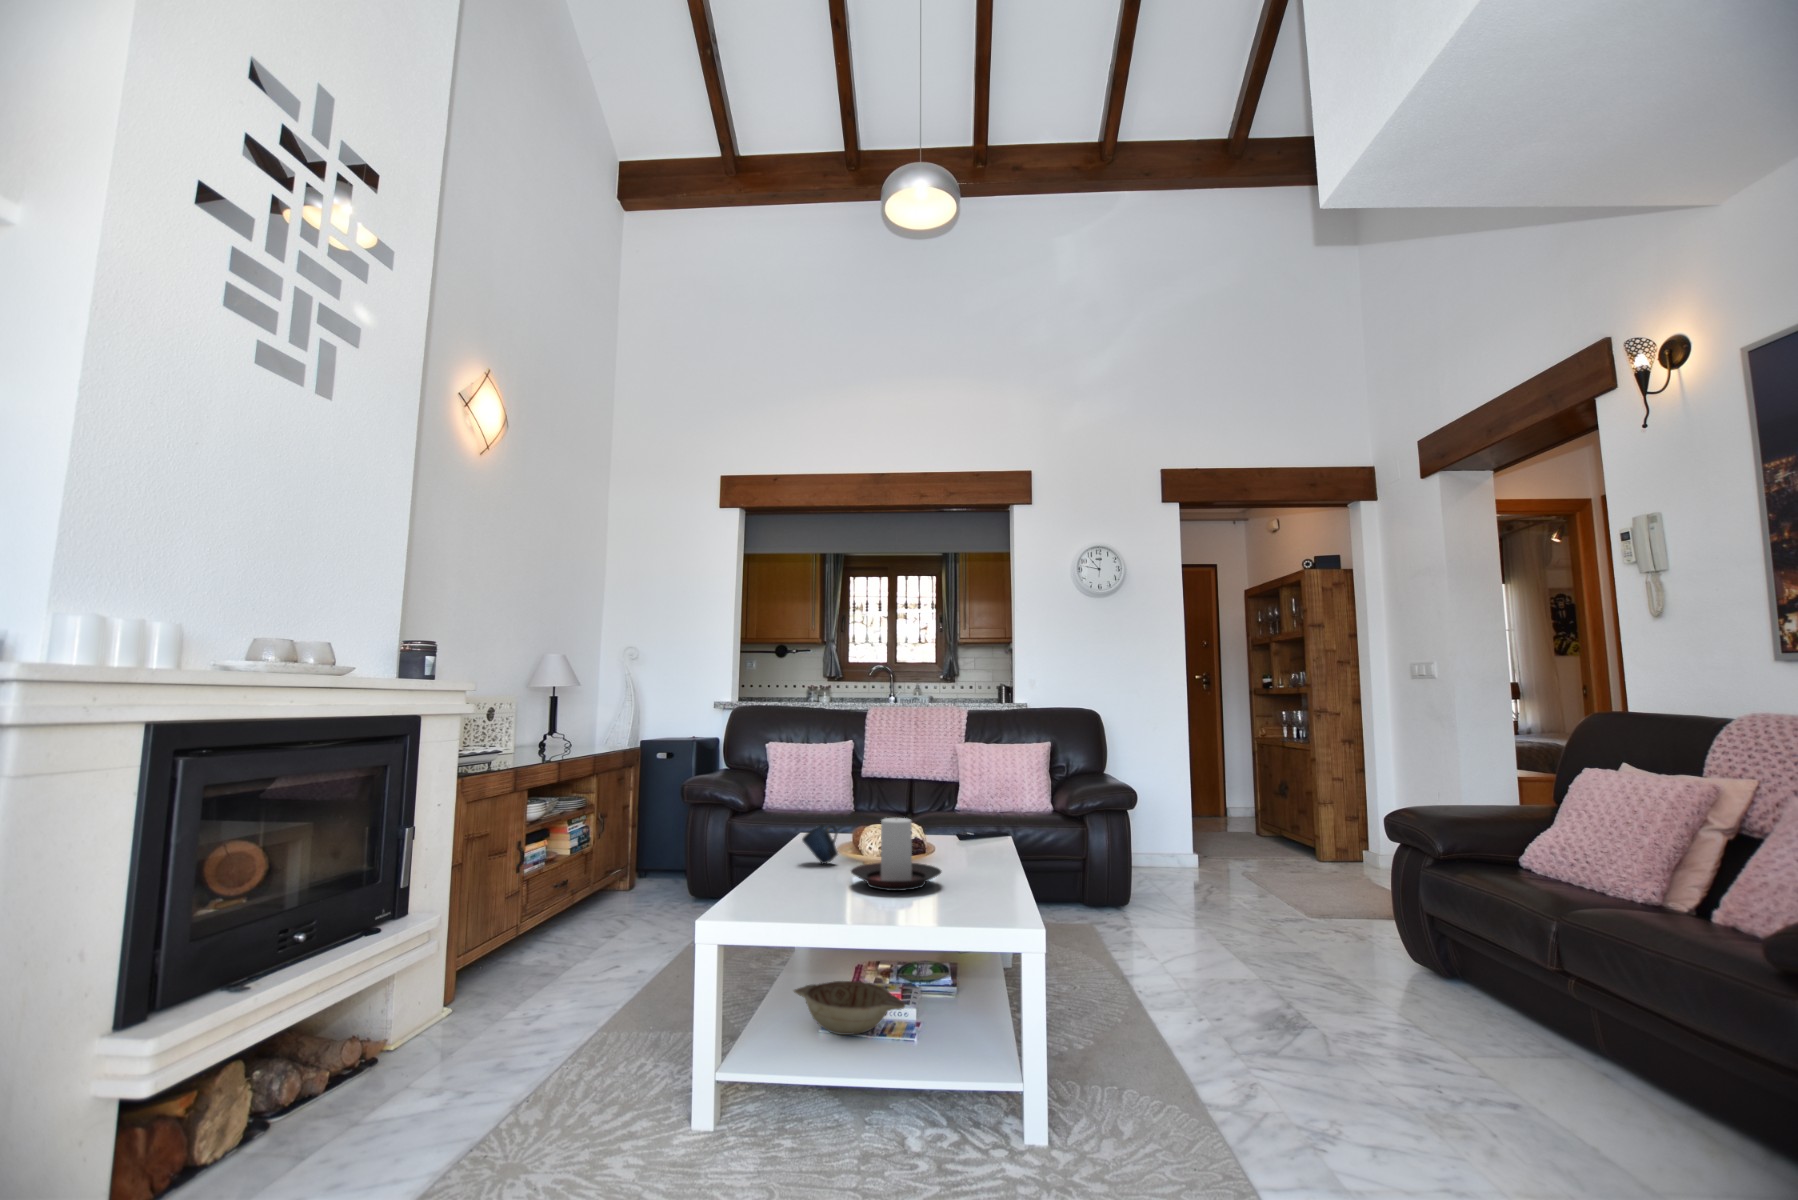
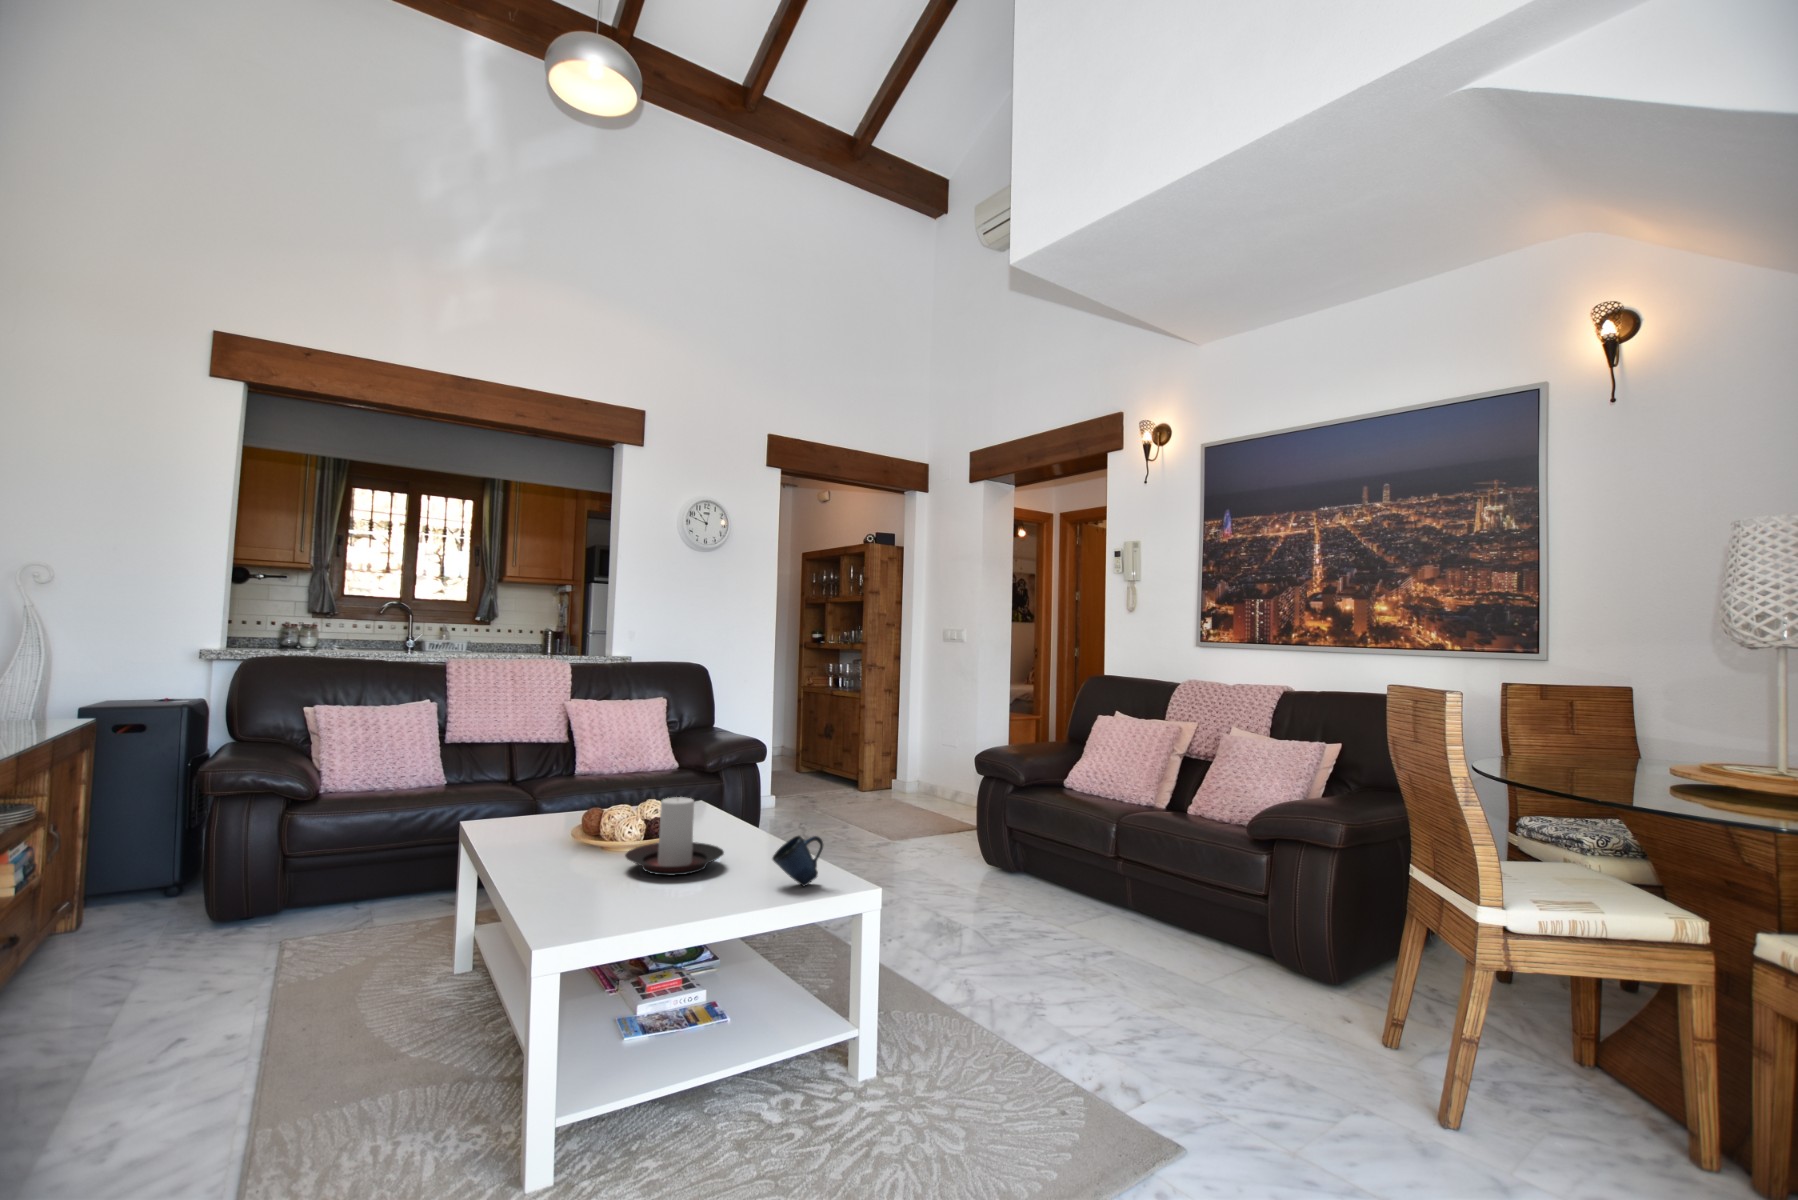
mug: present [802,824,838,864] -> present [772,836,823,886]
decorative bowl: present [794,981,905,1035] -> none [608,974,736,1034]

